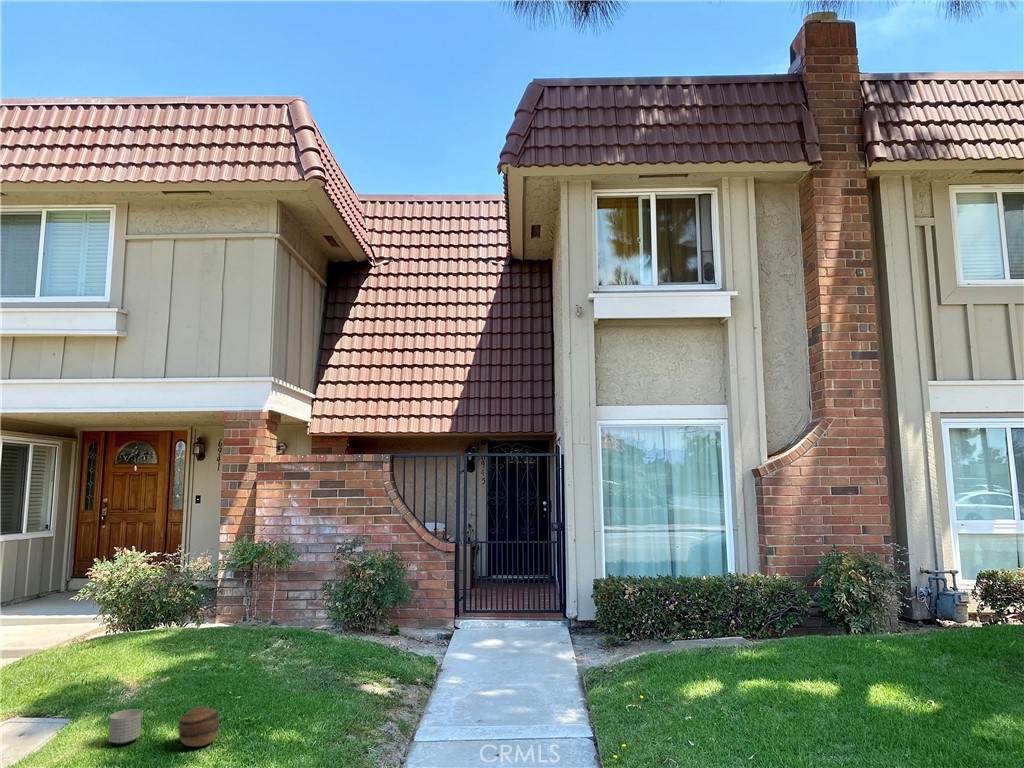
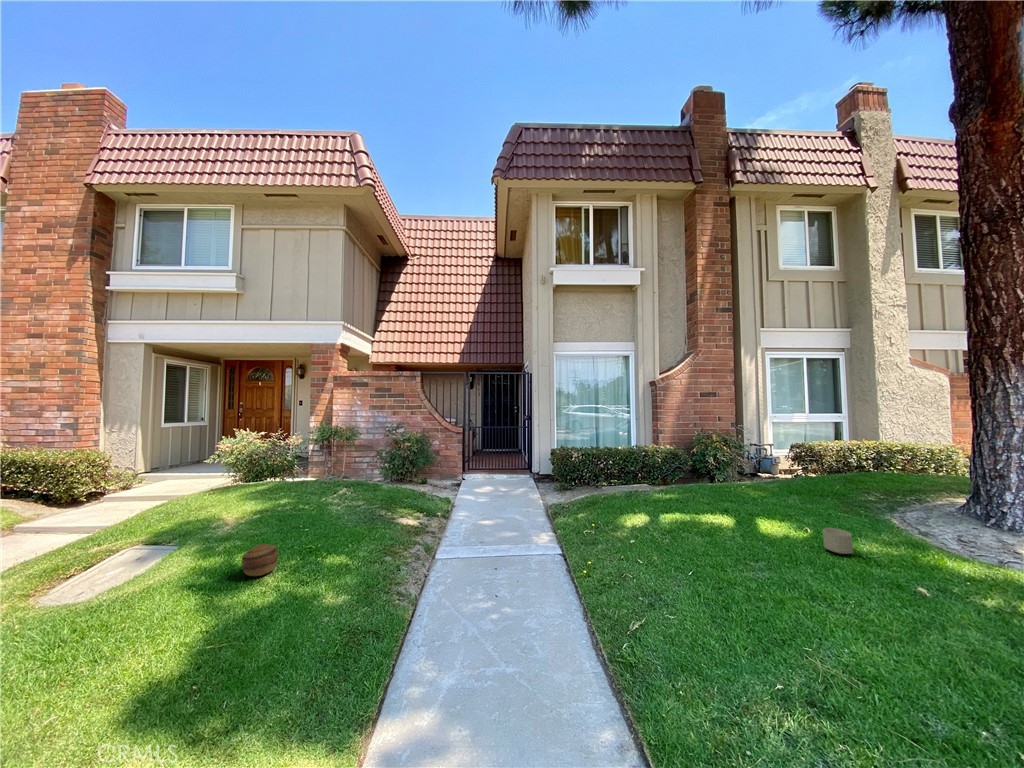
planter: present [109,709,141,744] -> present [823,528,853,554]

